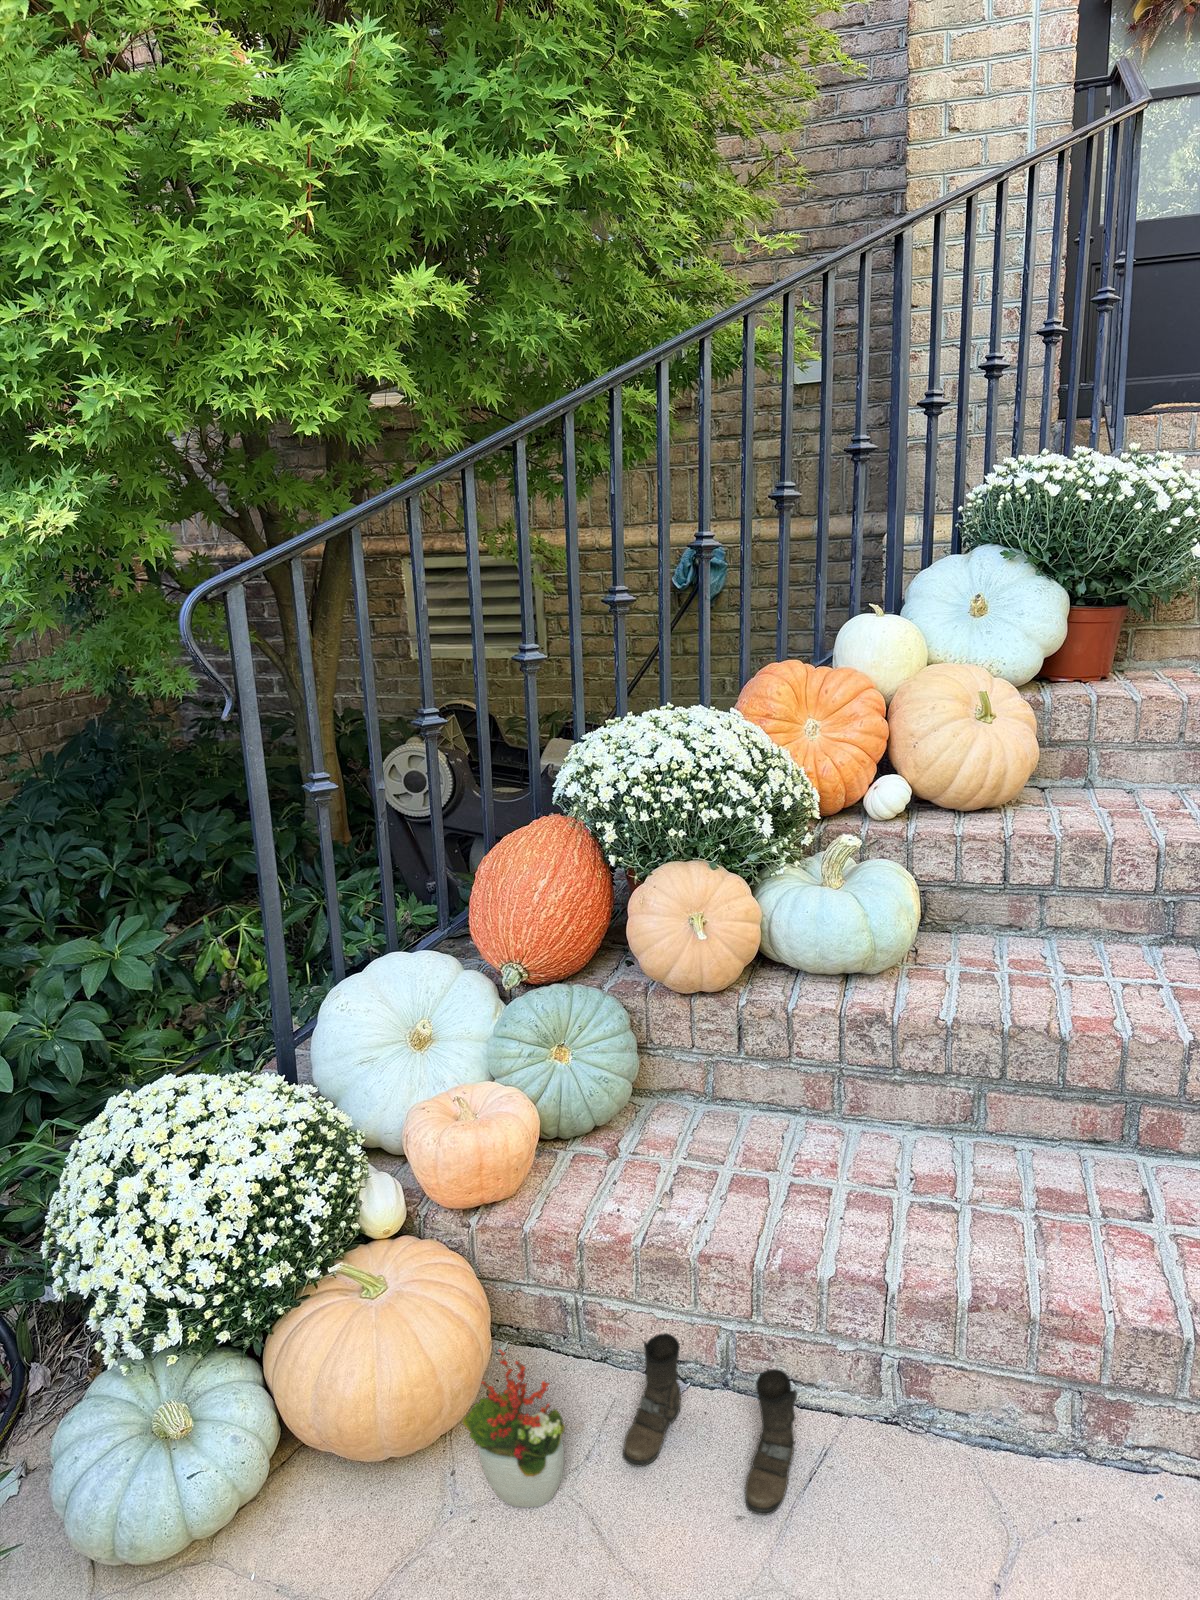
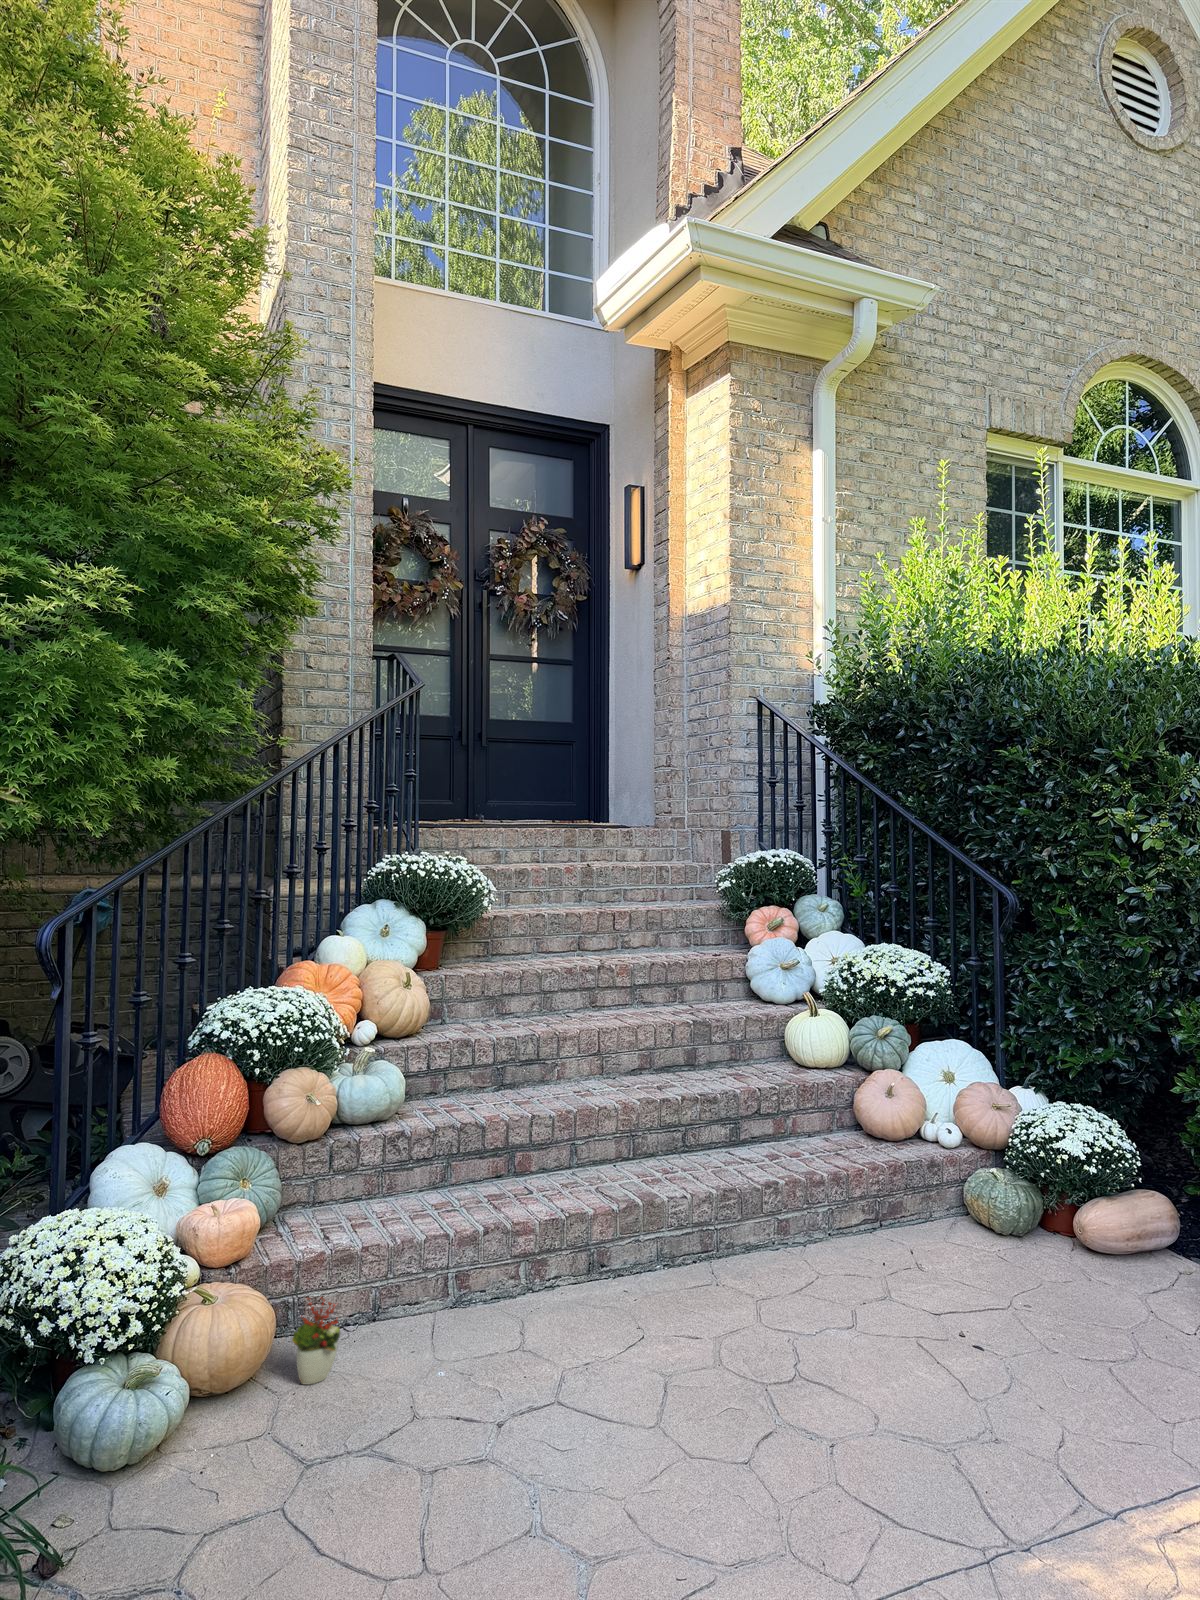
boots: present [623,1333,797,1515] -> none [345,1287,427,1353]

